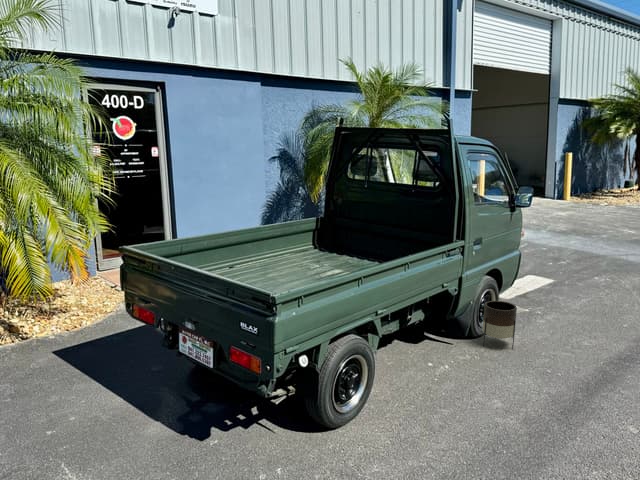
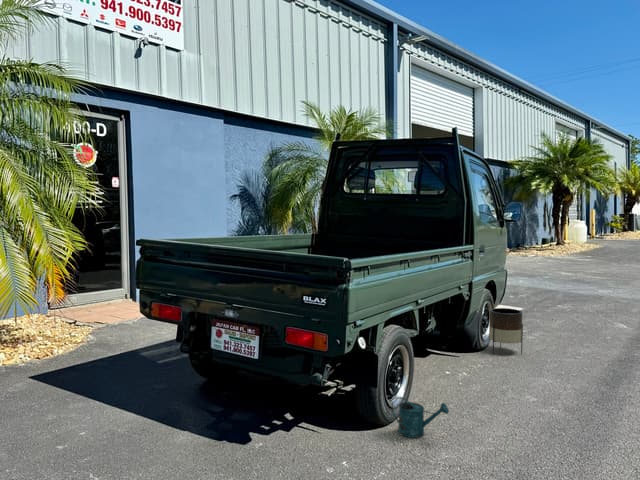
watering can: none [338,407,386,446] -> present [392,397,449,438]

